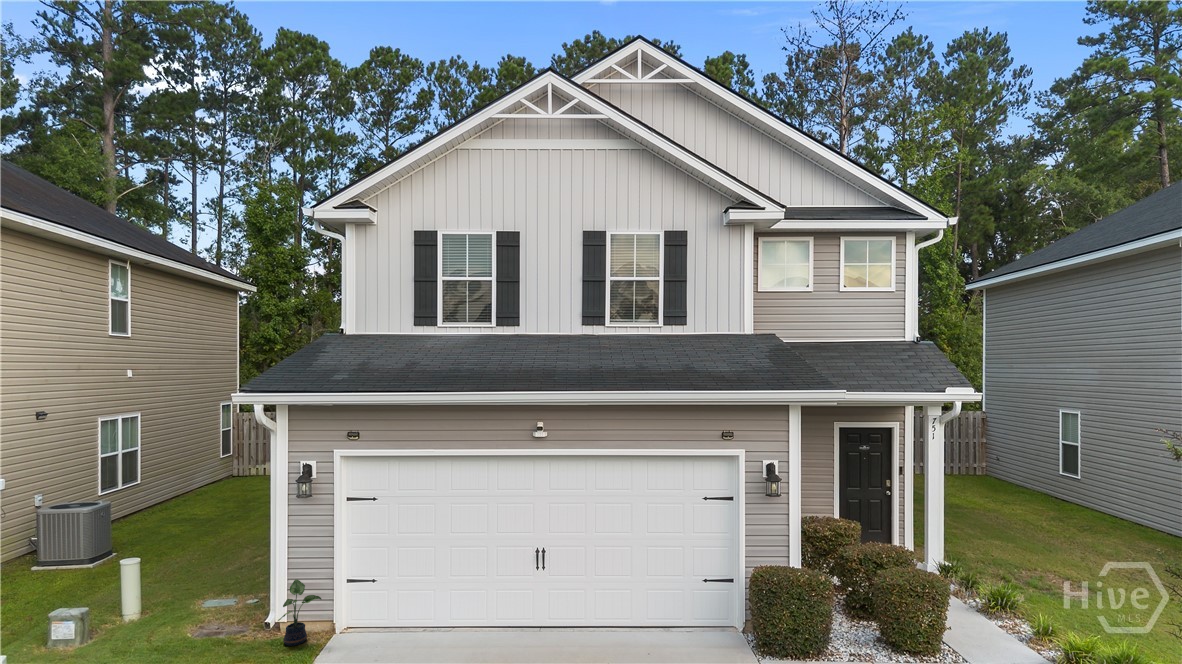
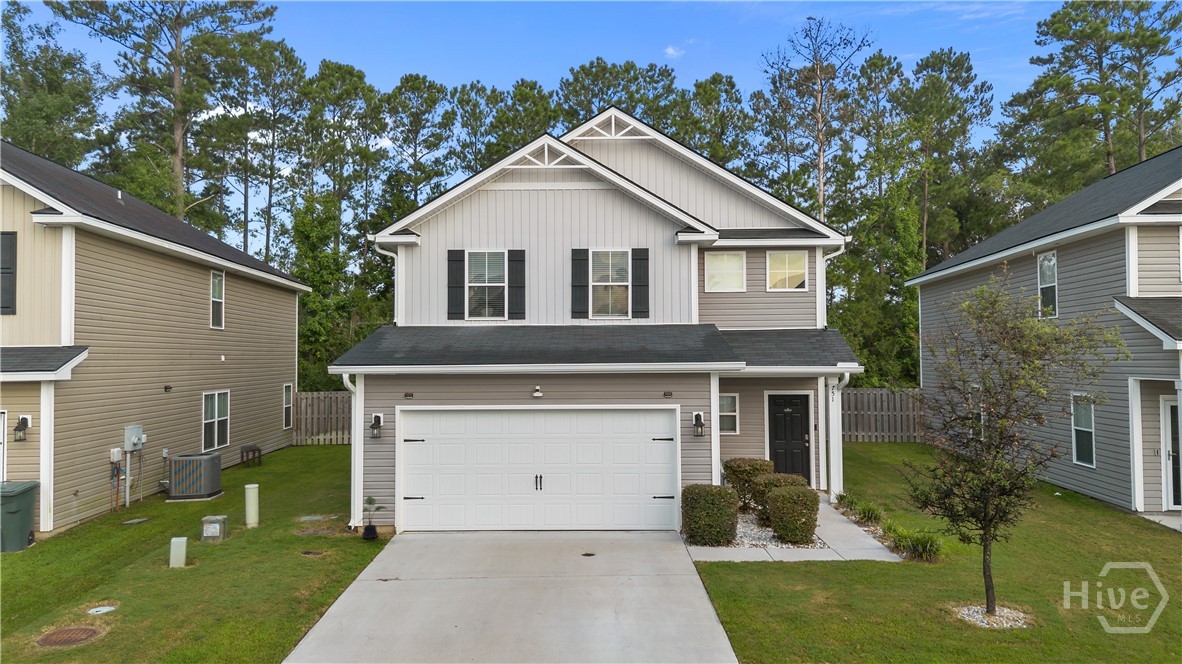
bench: none [153,484,179,515] -> present [240,445,261,468]

